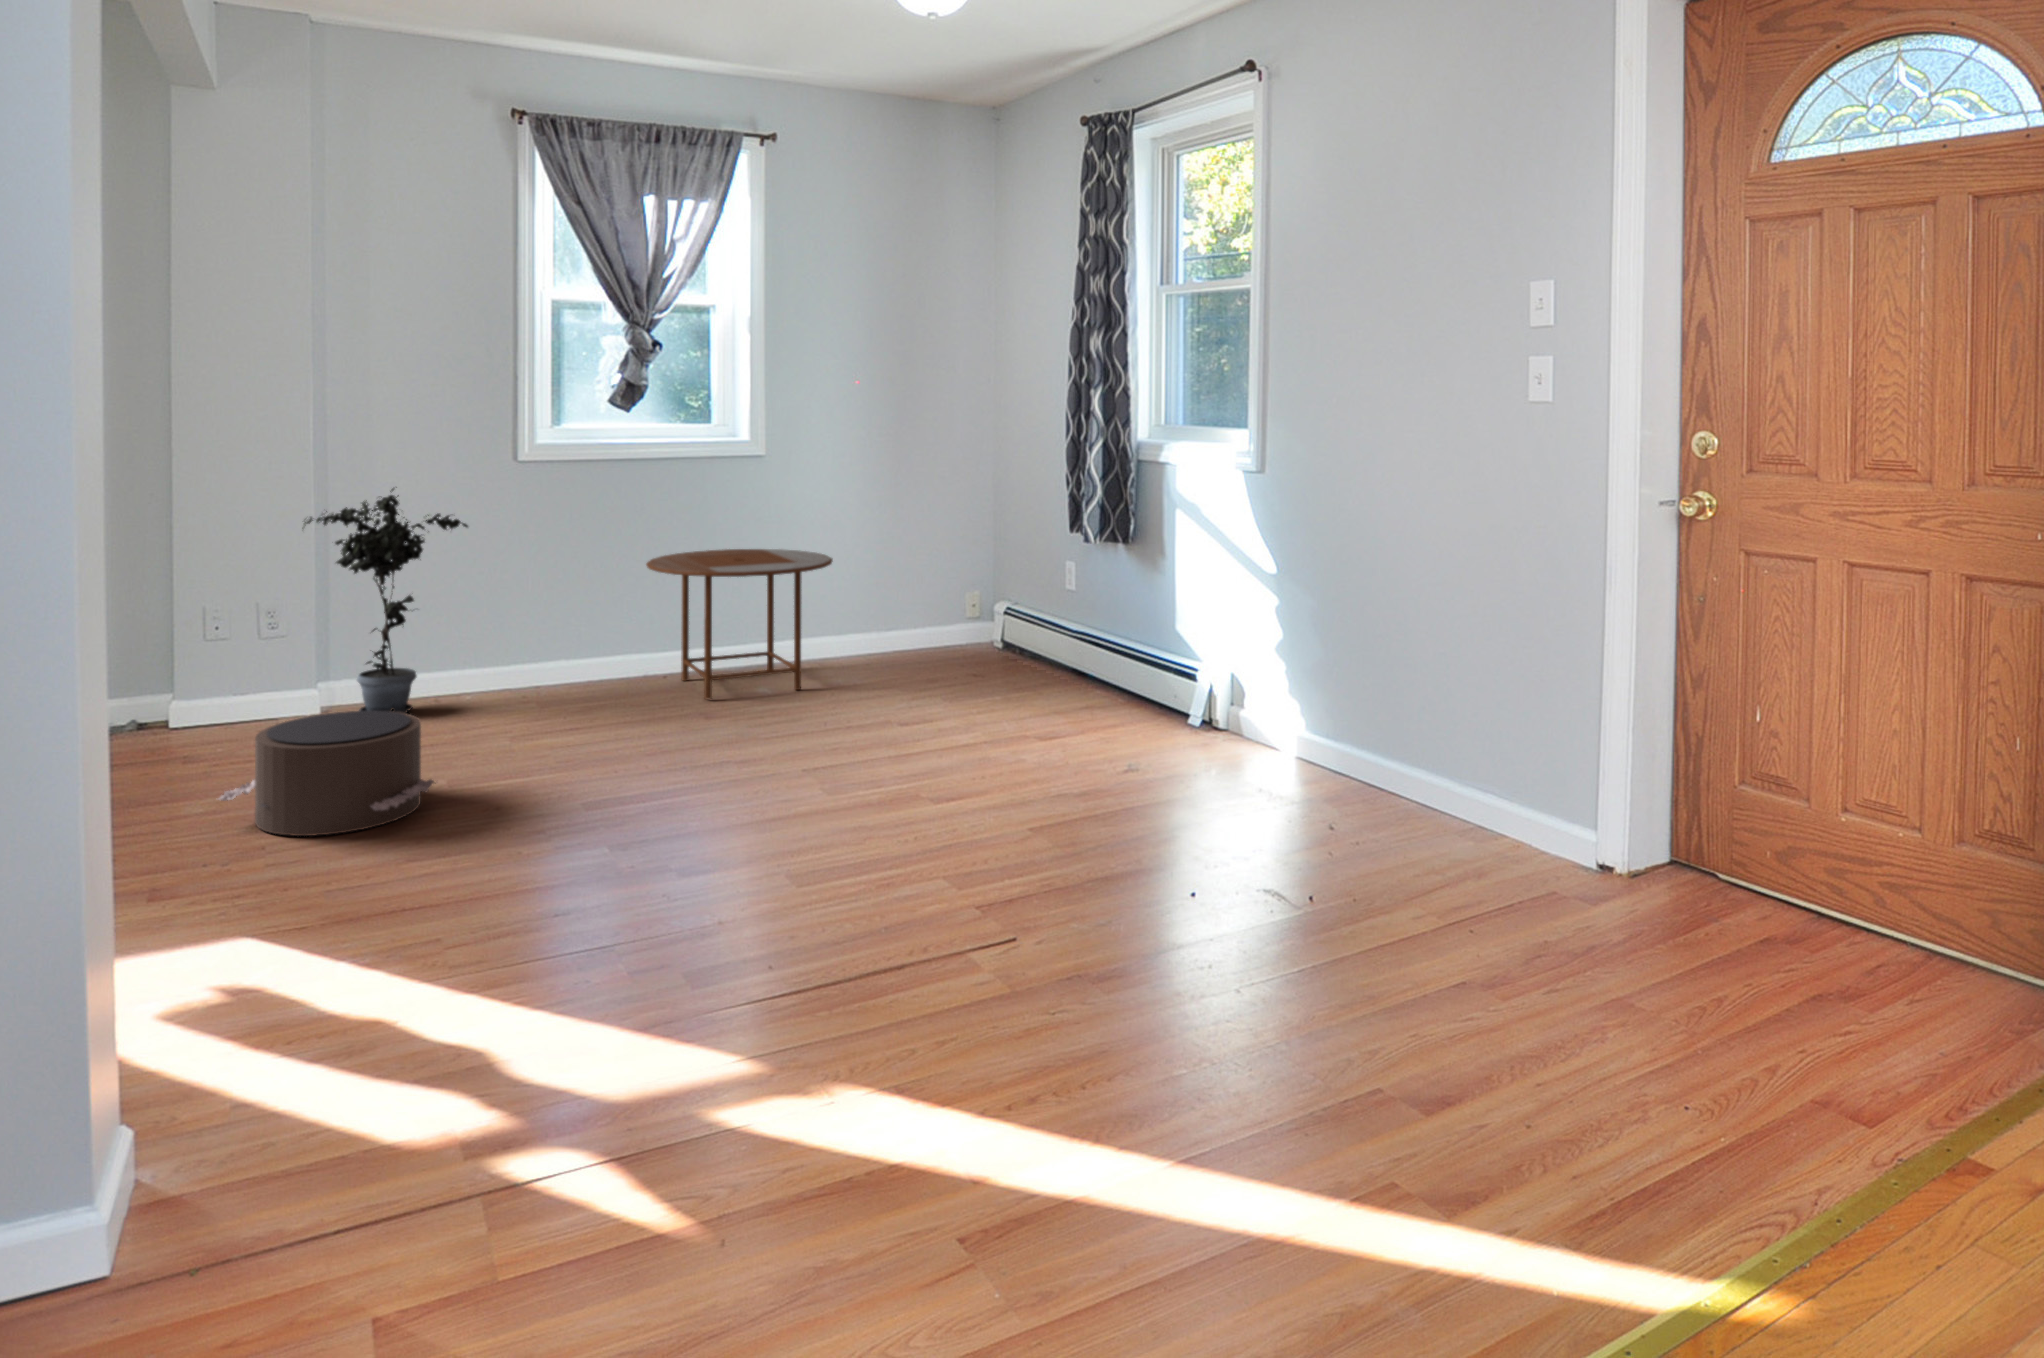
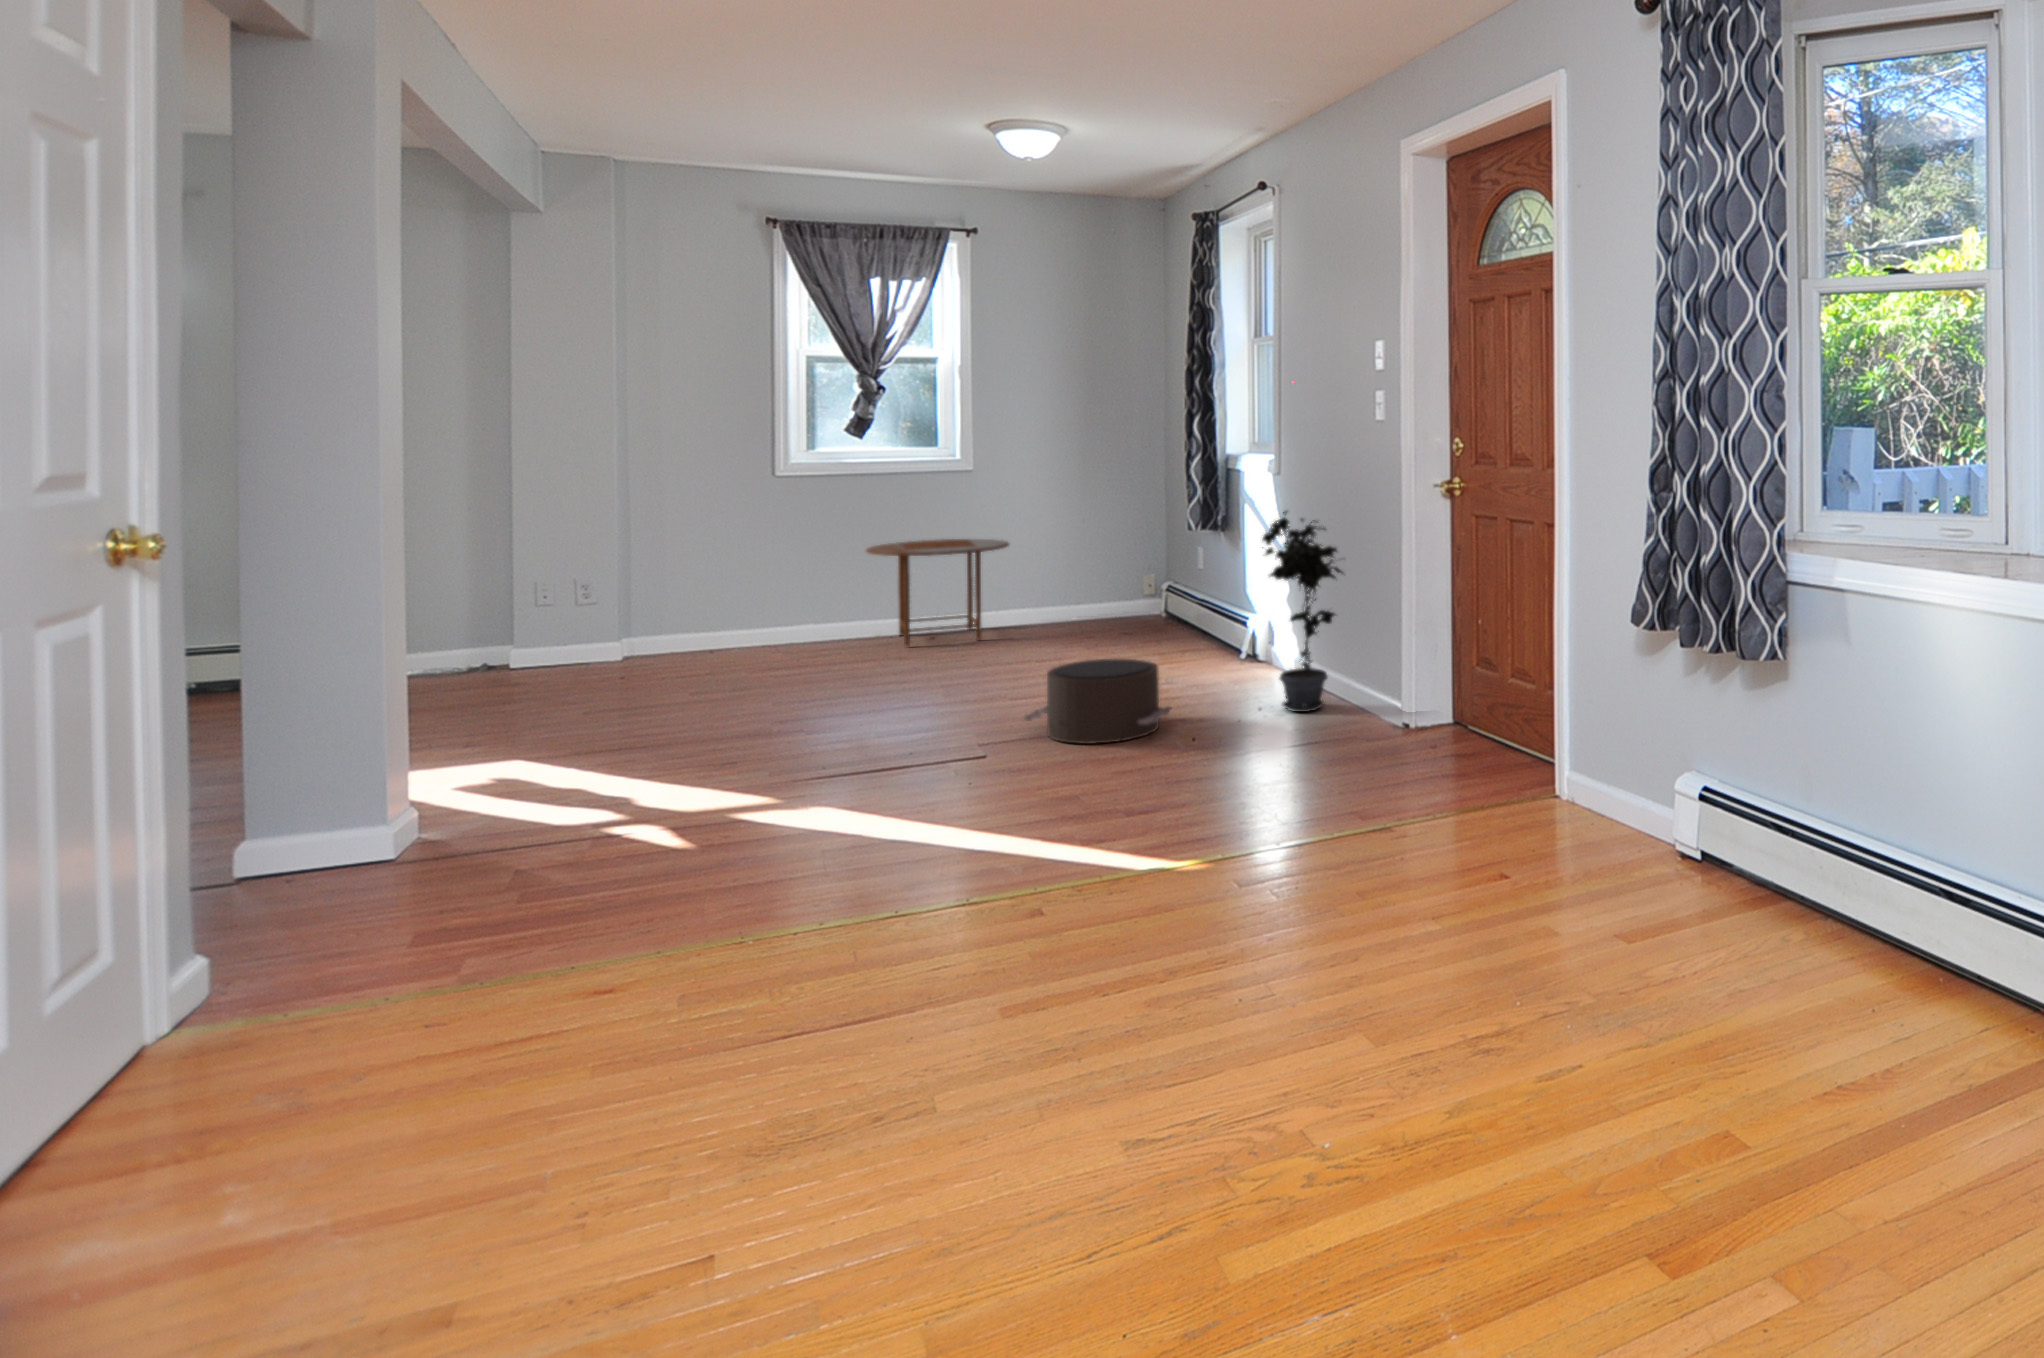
potted plant: present [302,488,468,713] -> present [1262,511,1343,712]
pouf: present [218,711,434,836] -> present [1023,659,1171,744]

